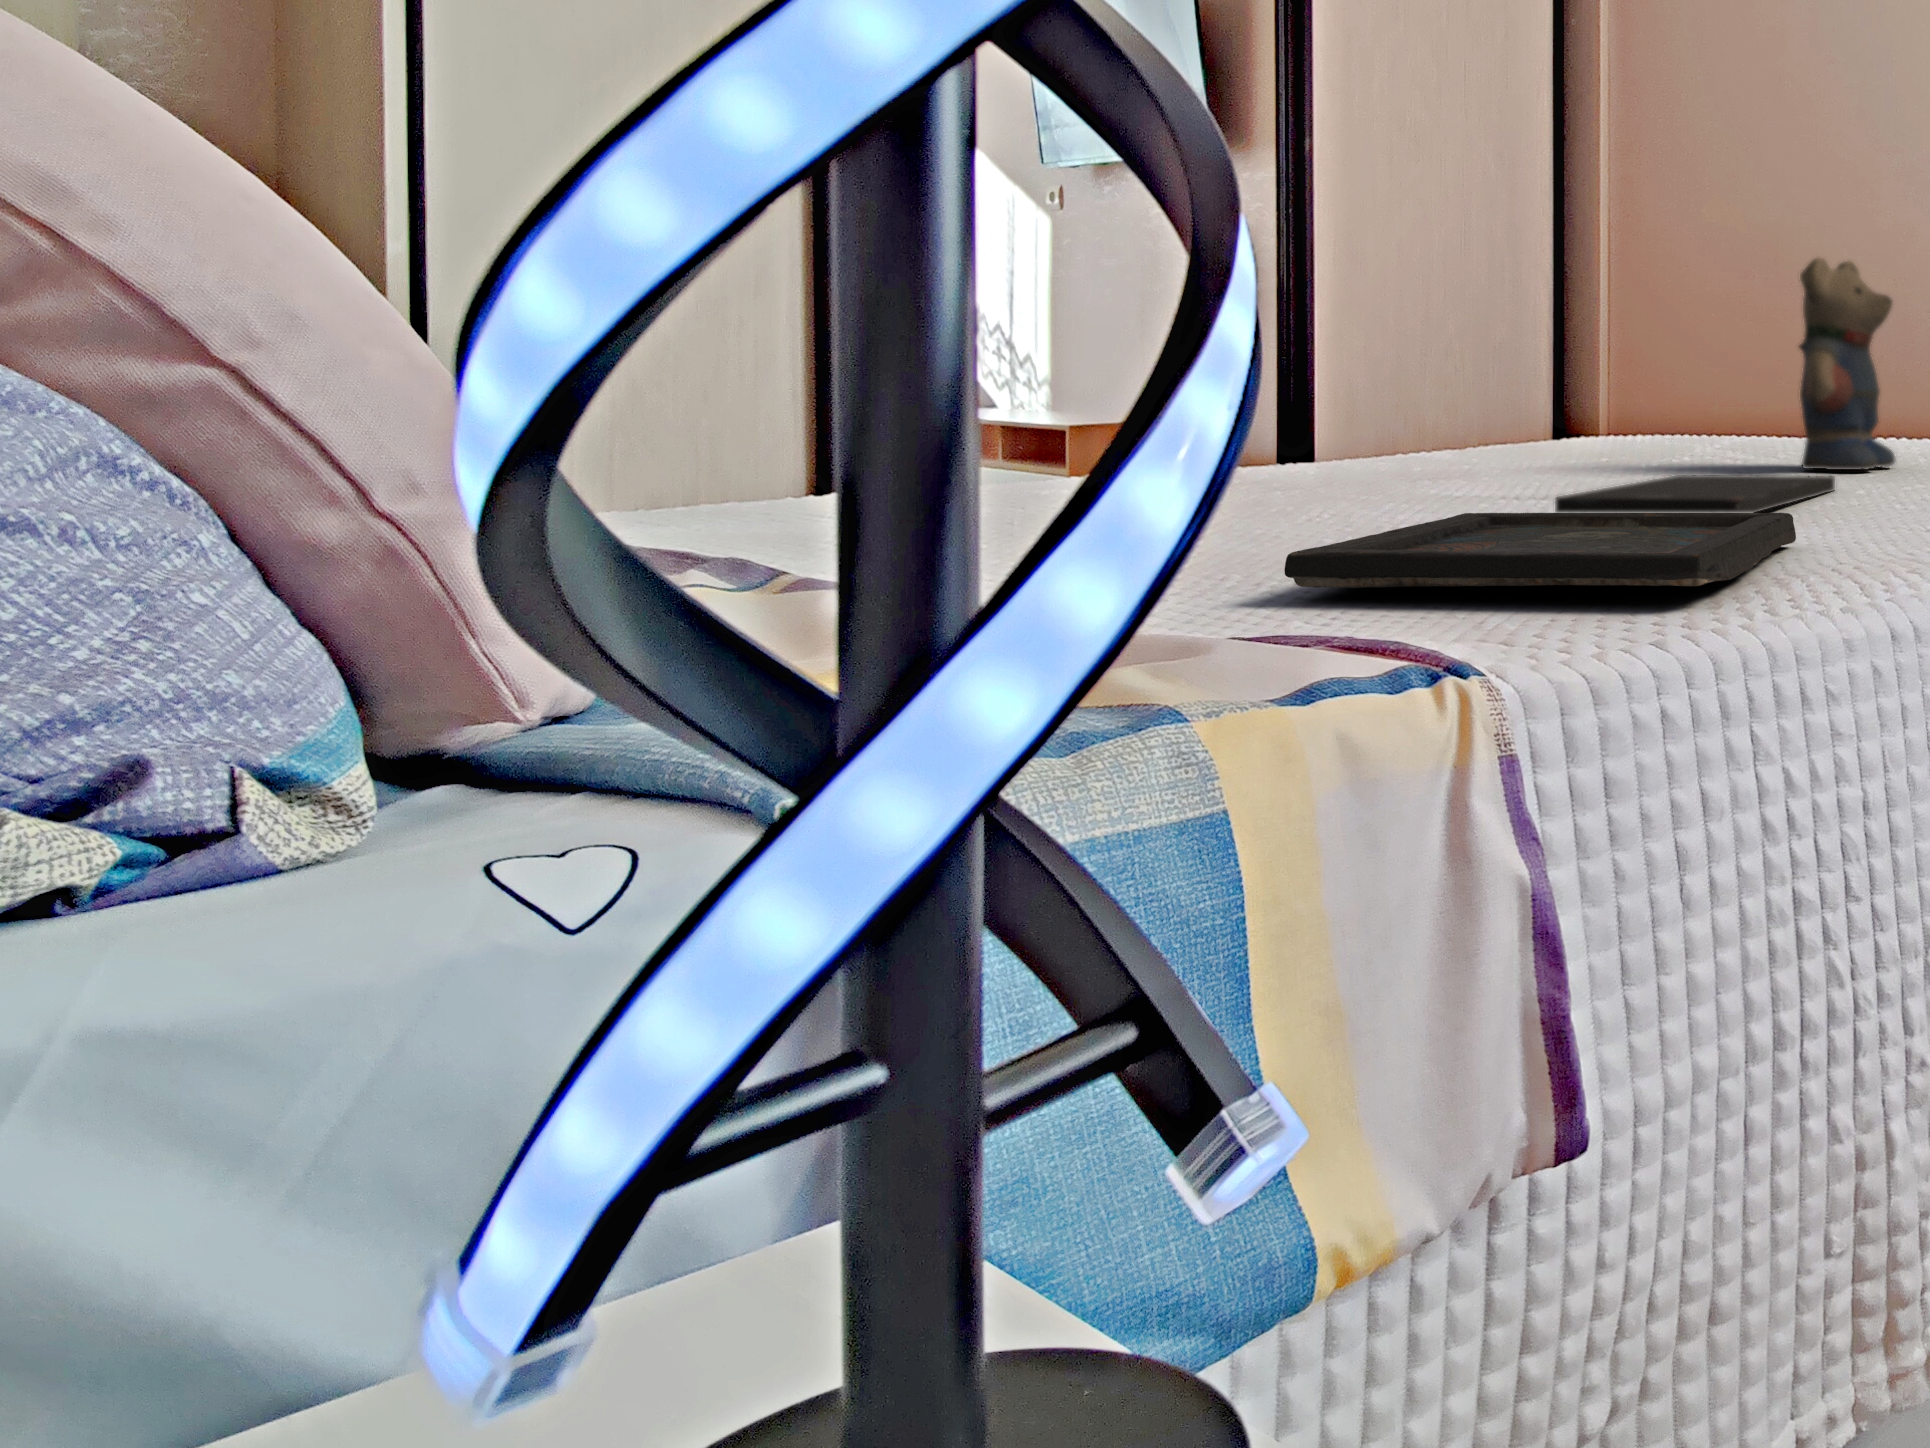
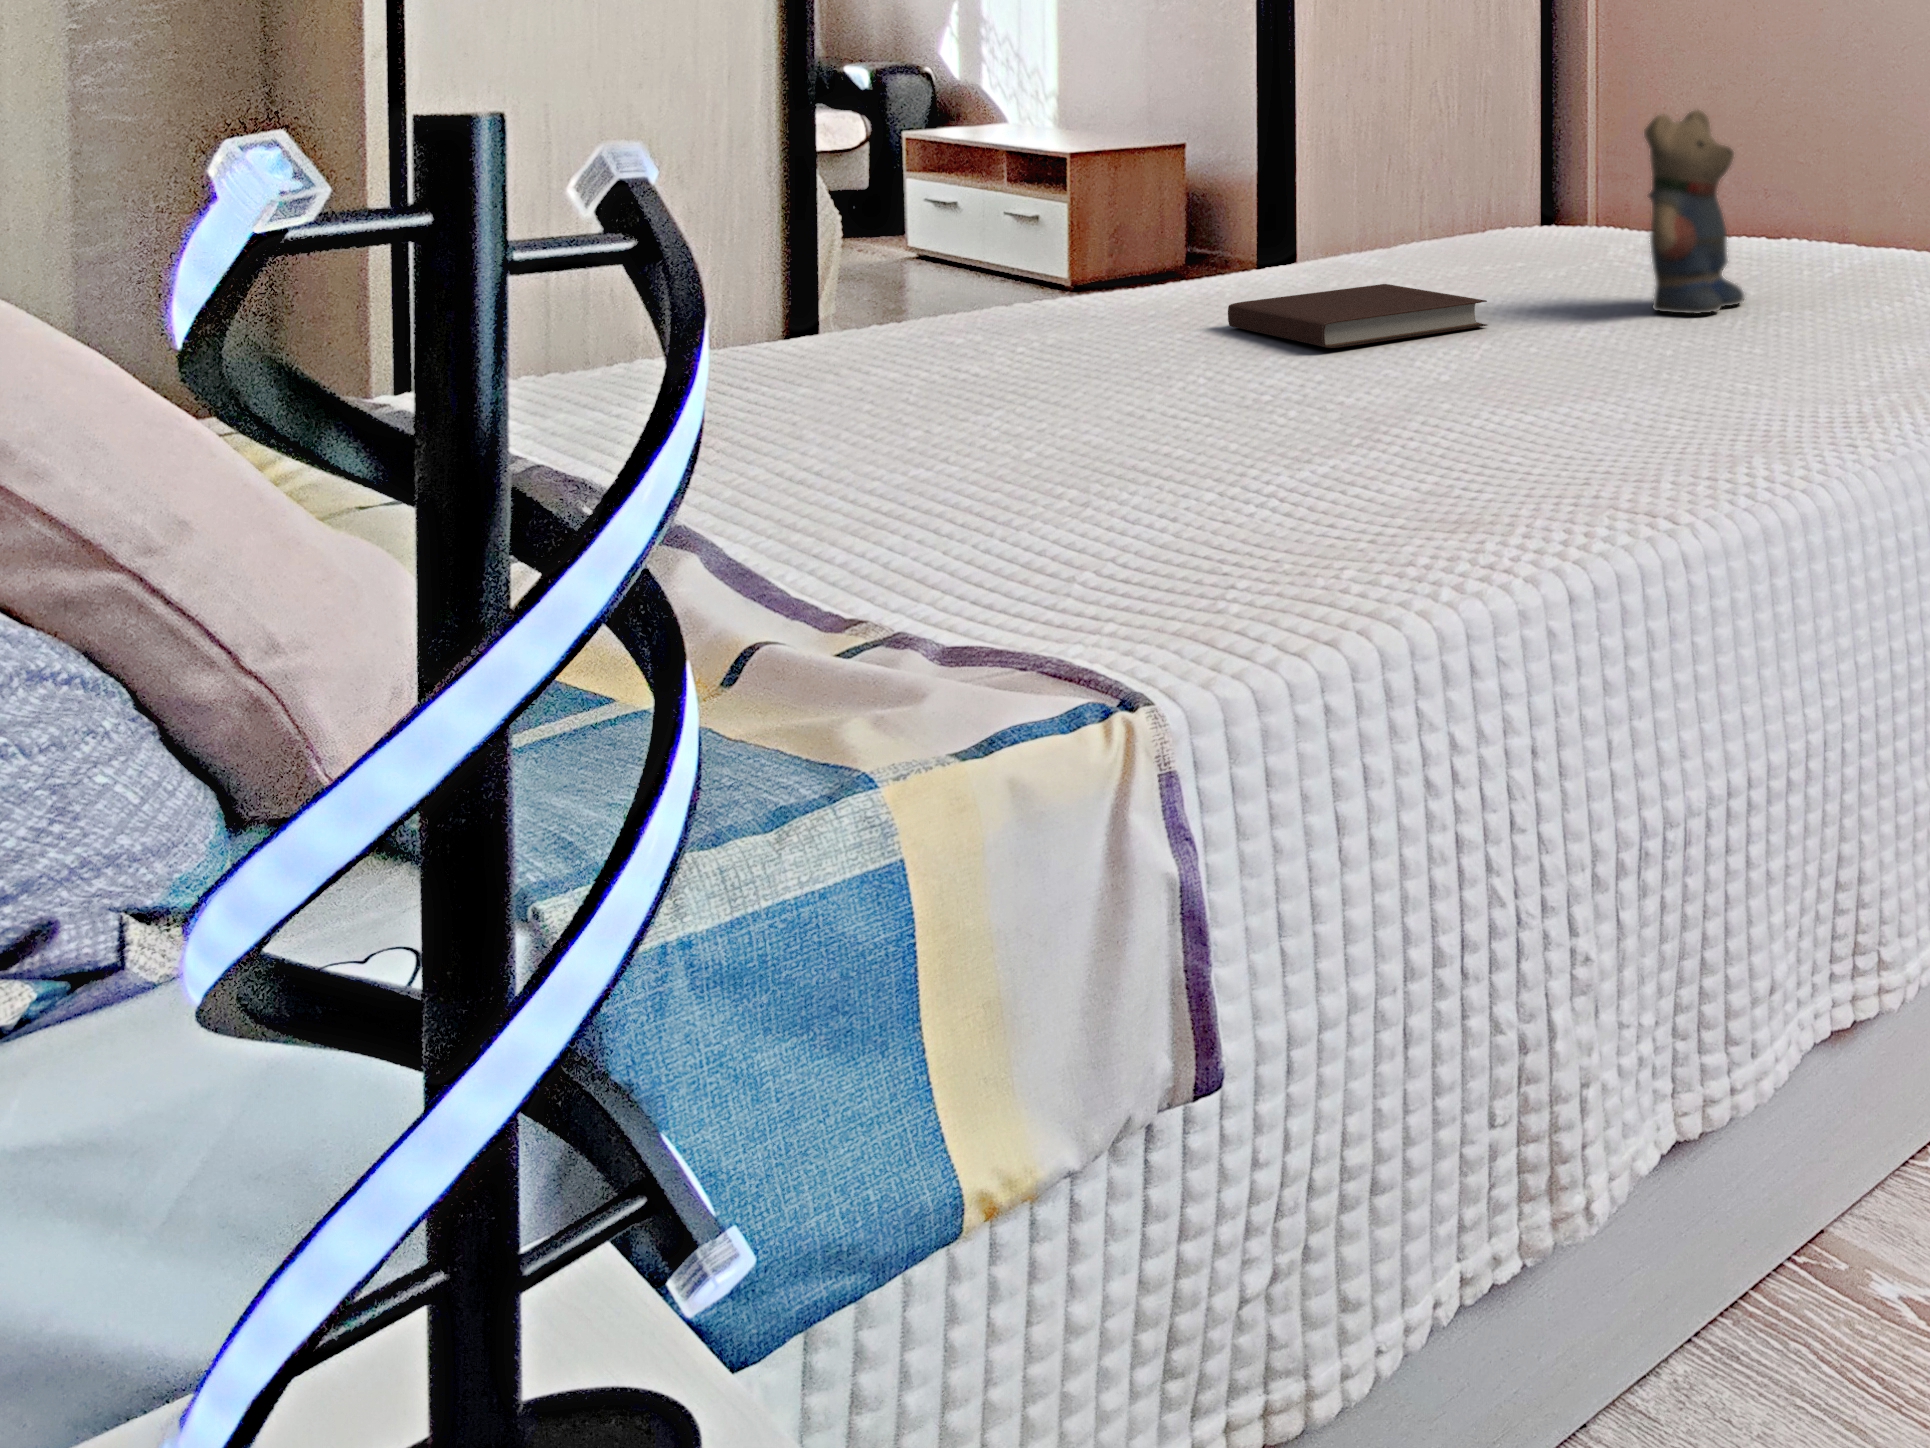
notebook: none [1357,442,1635,481] -> present [1228,284,1487,348]
smartphone: present [1555,475,1835,513] -> none [1362,338,1658,417]
tray: present [1285,513,1796,588] -> none [1043,435,1550,564]

